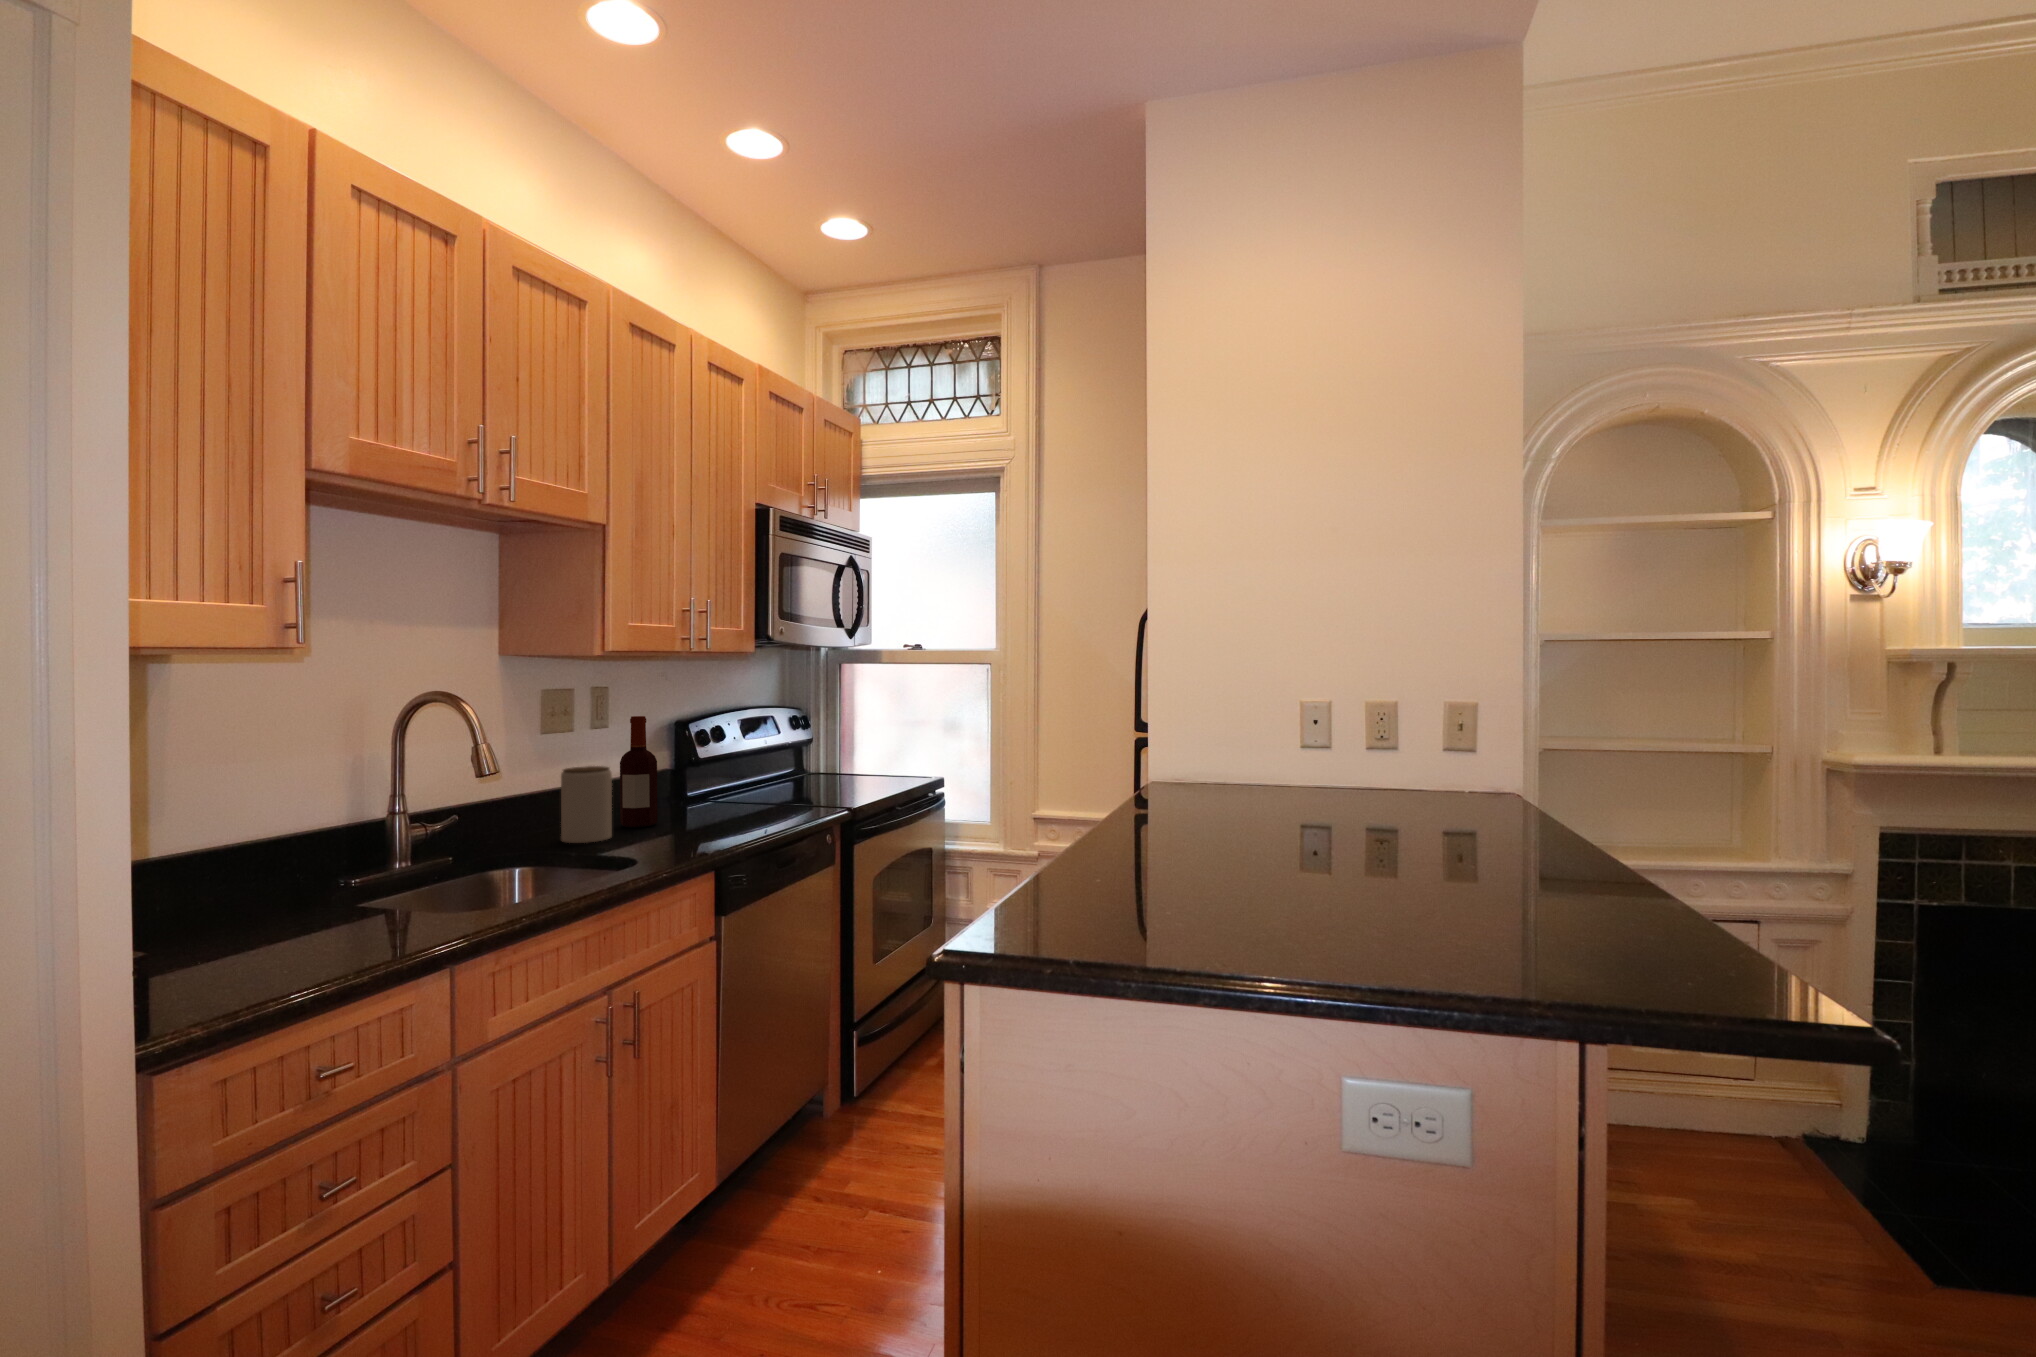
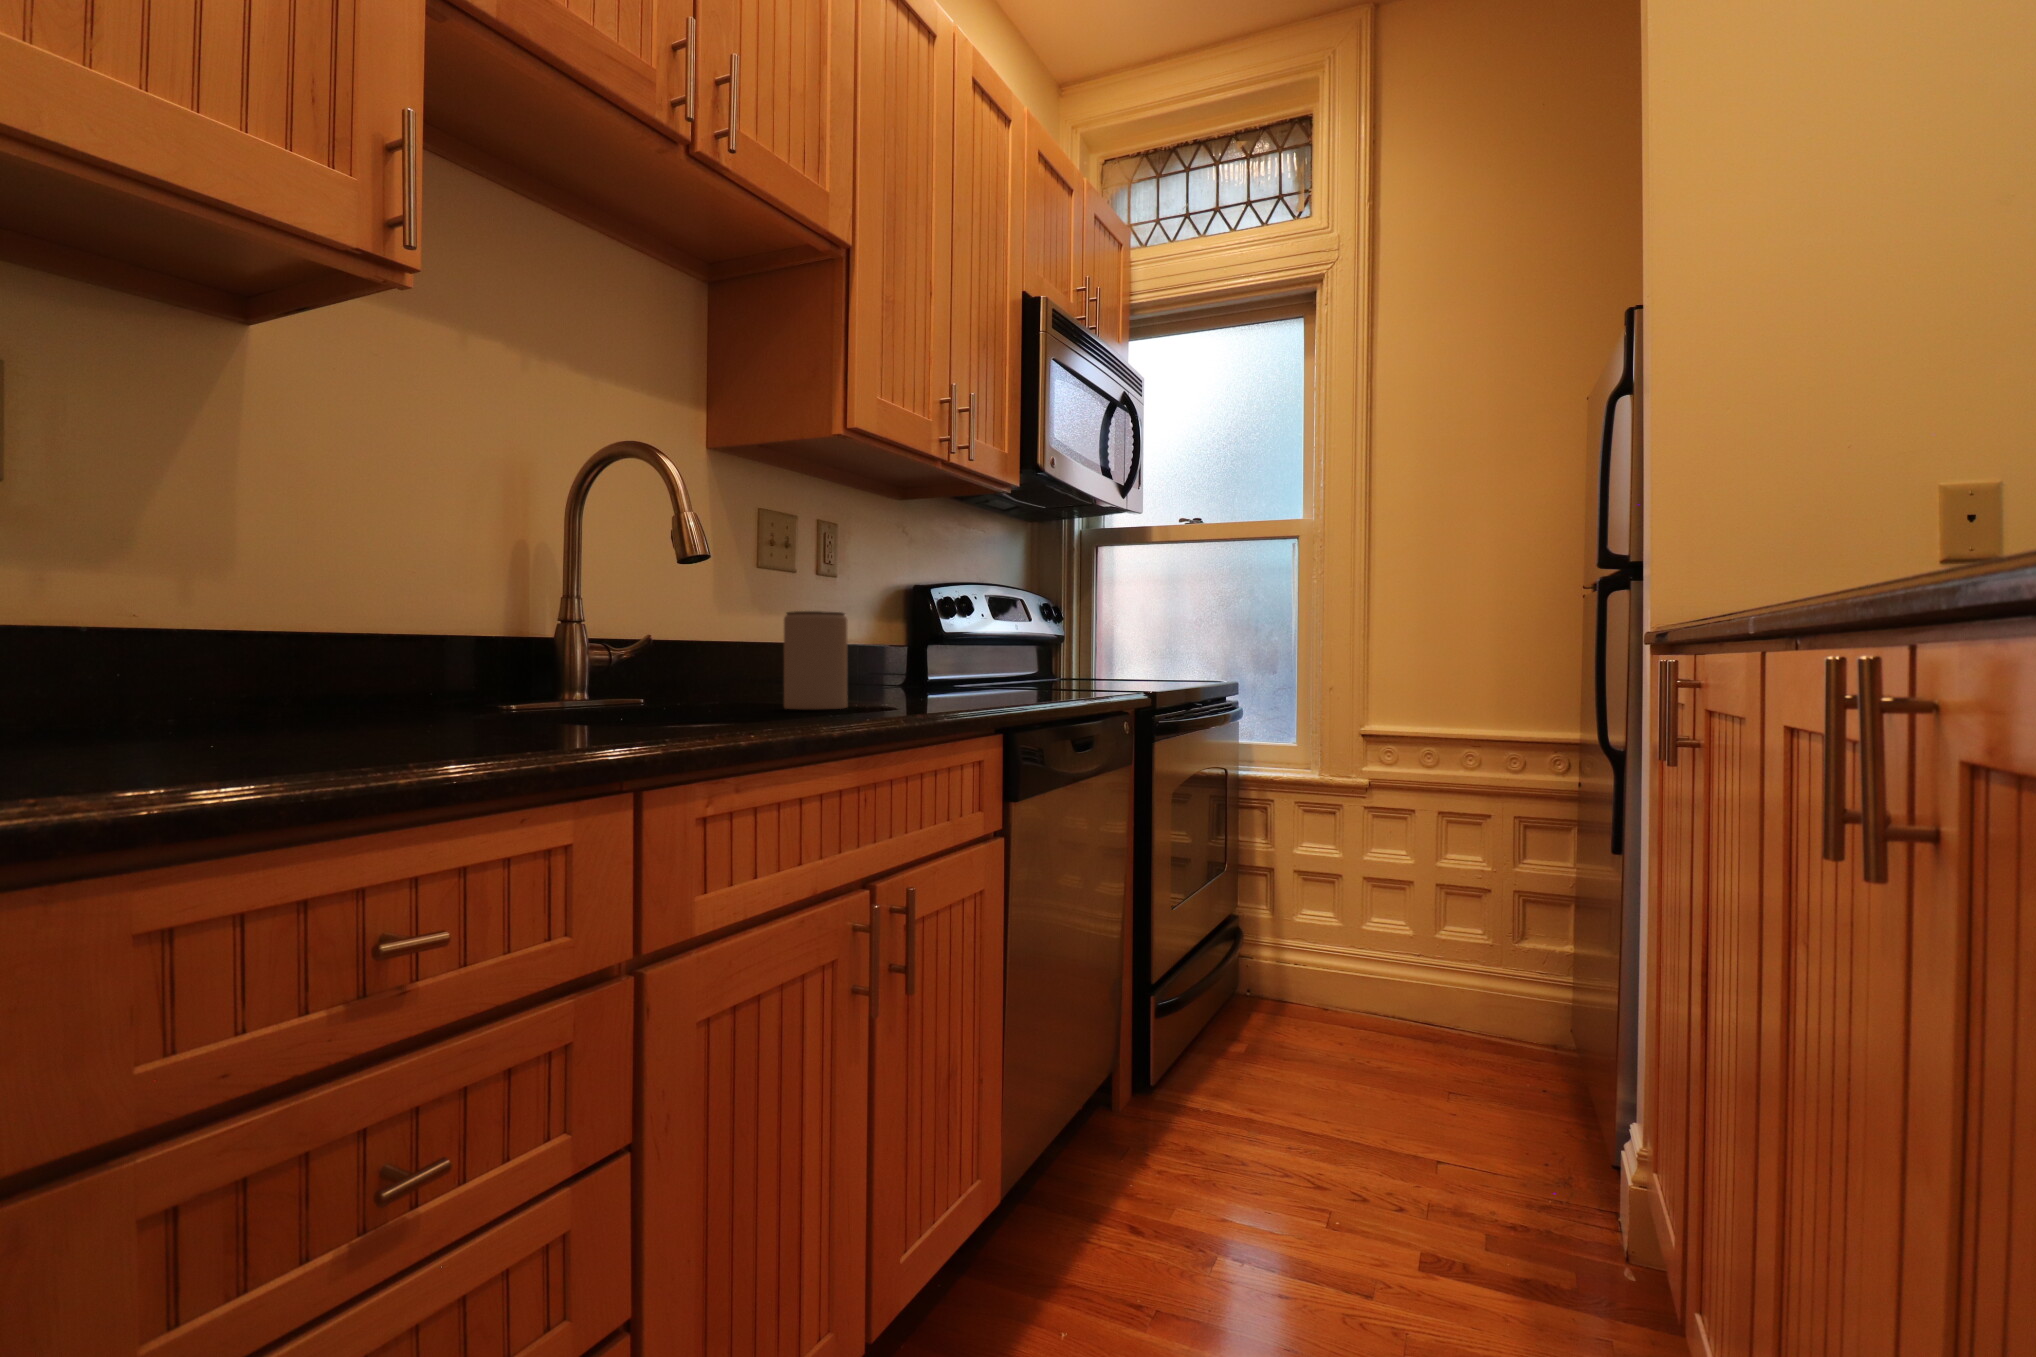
bottle: present [620,716,658,827] -> none [854,556,901,703]

